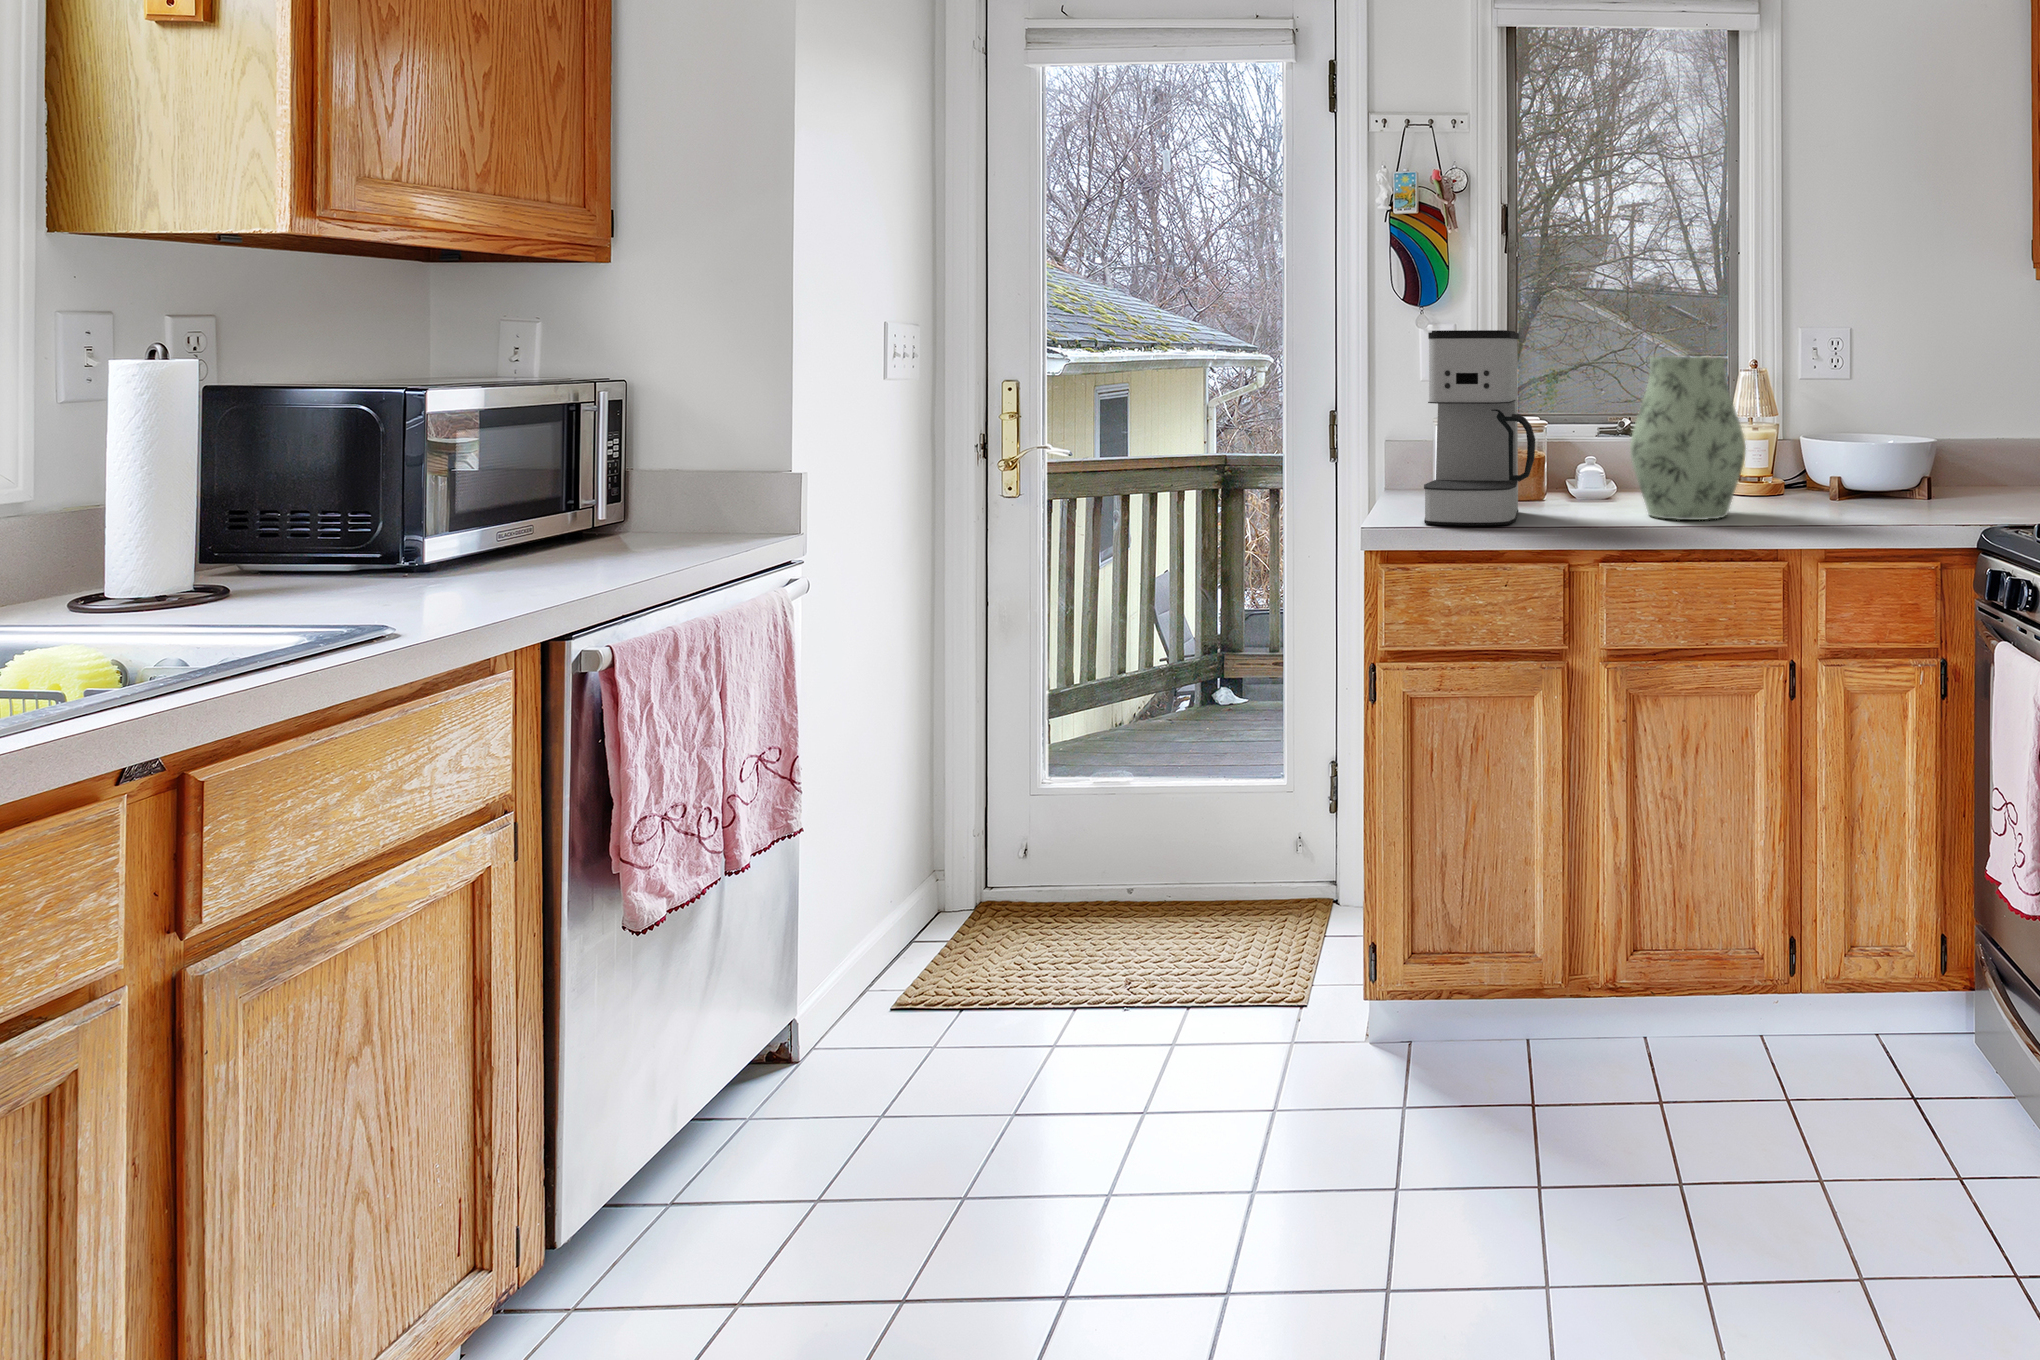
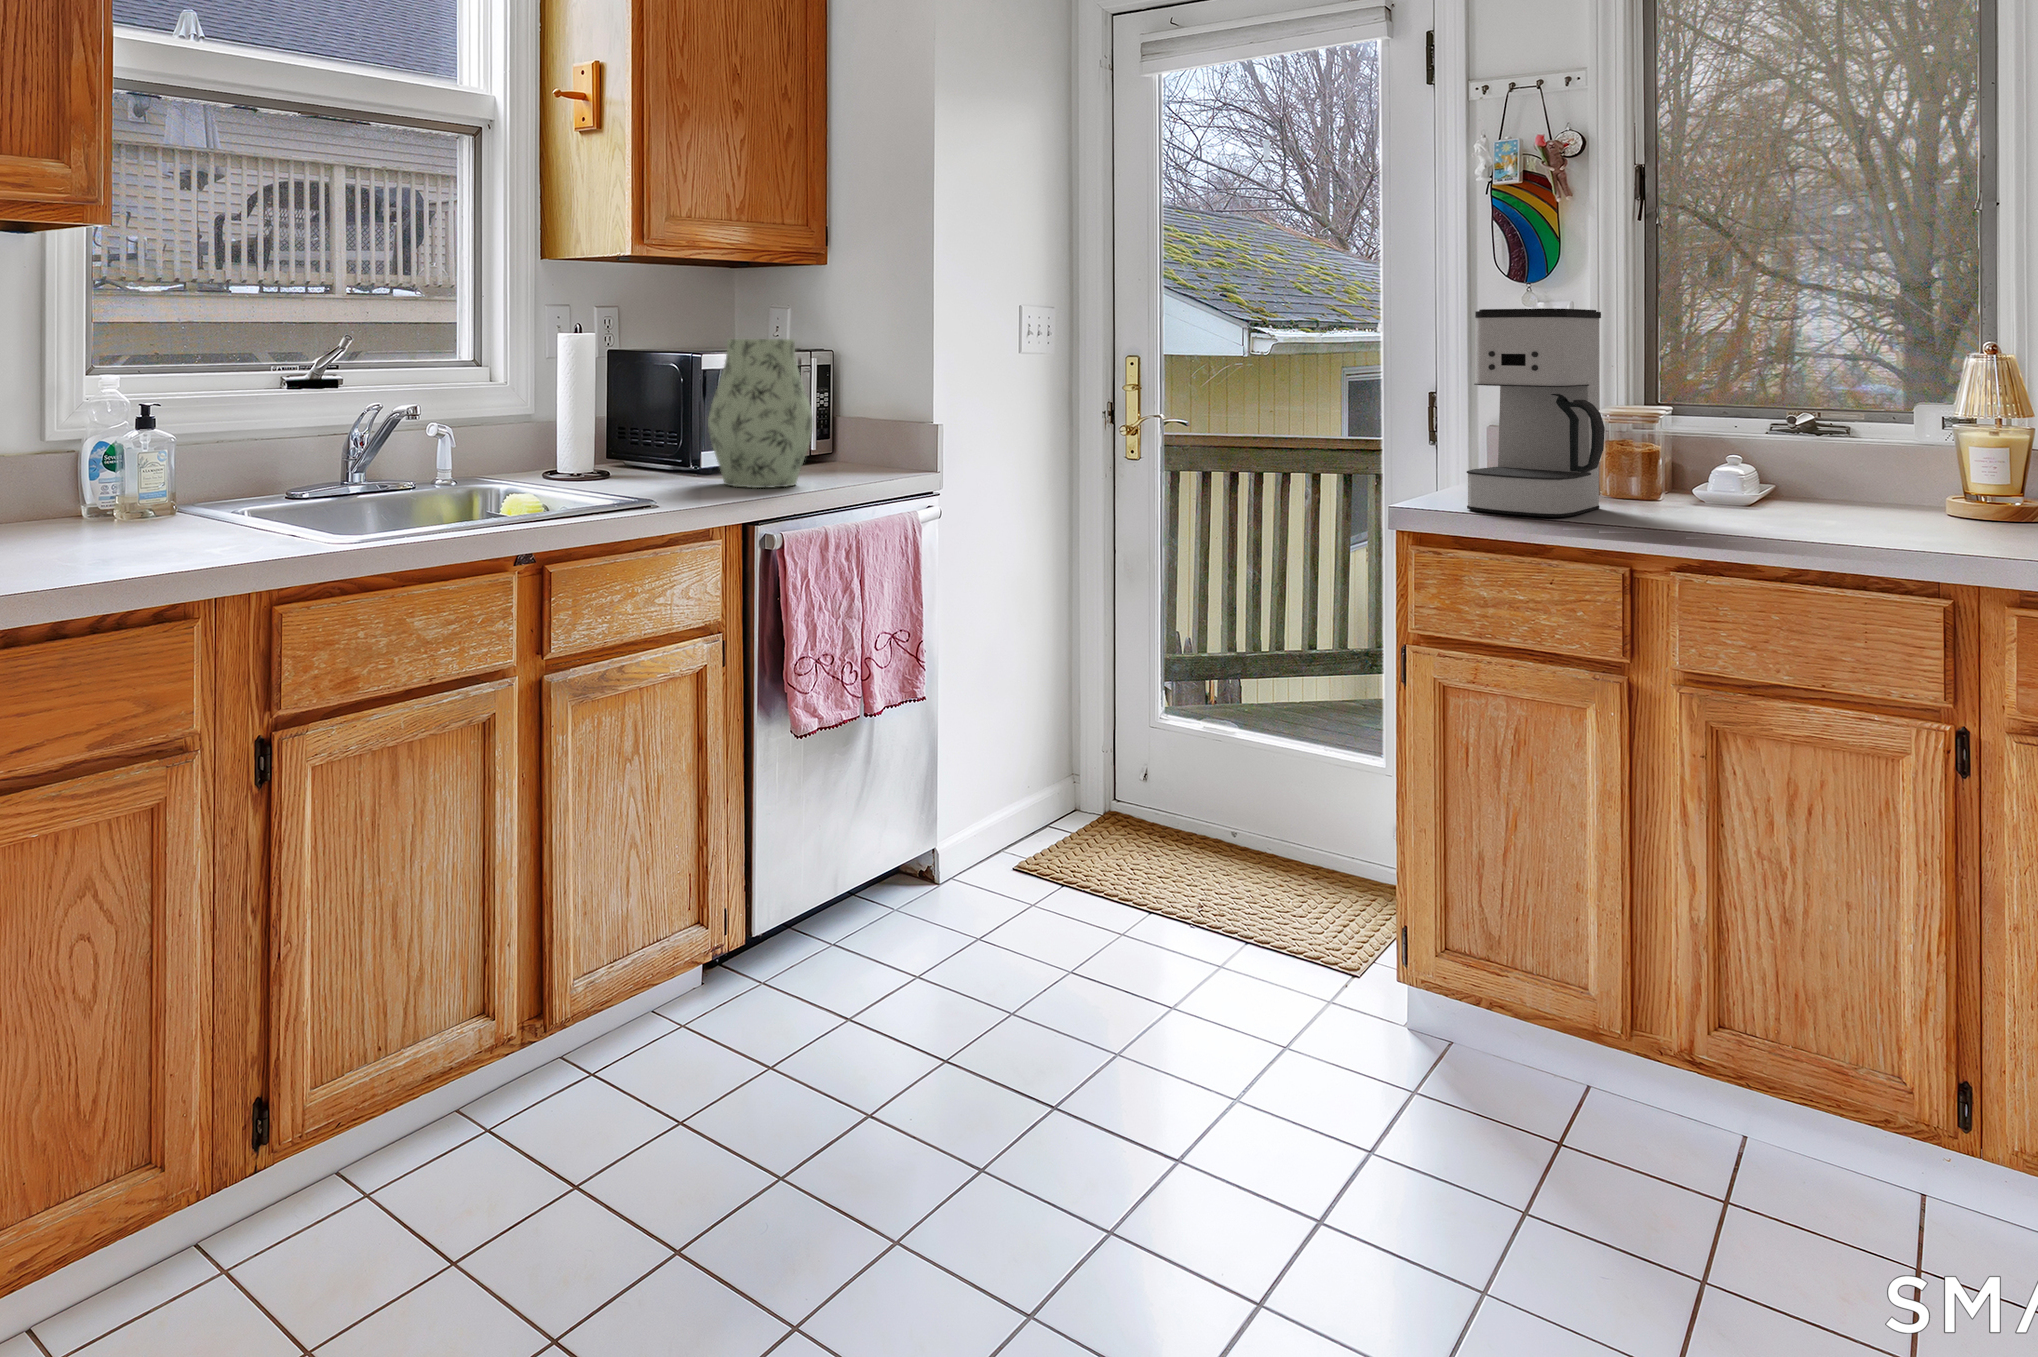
vase: present [1630,357,1746,520] -> present [708,339,814,488]

